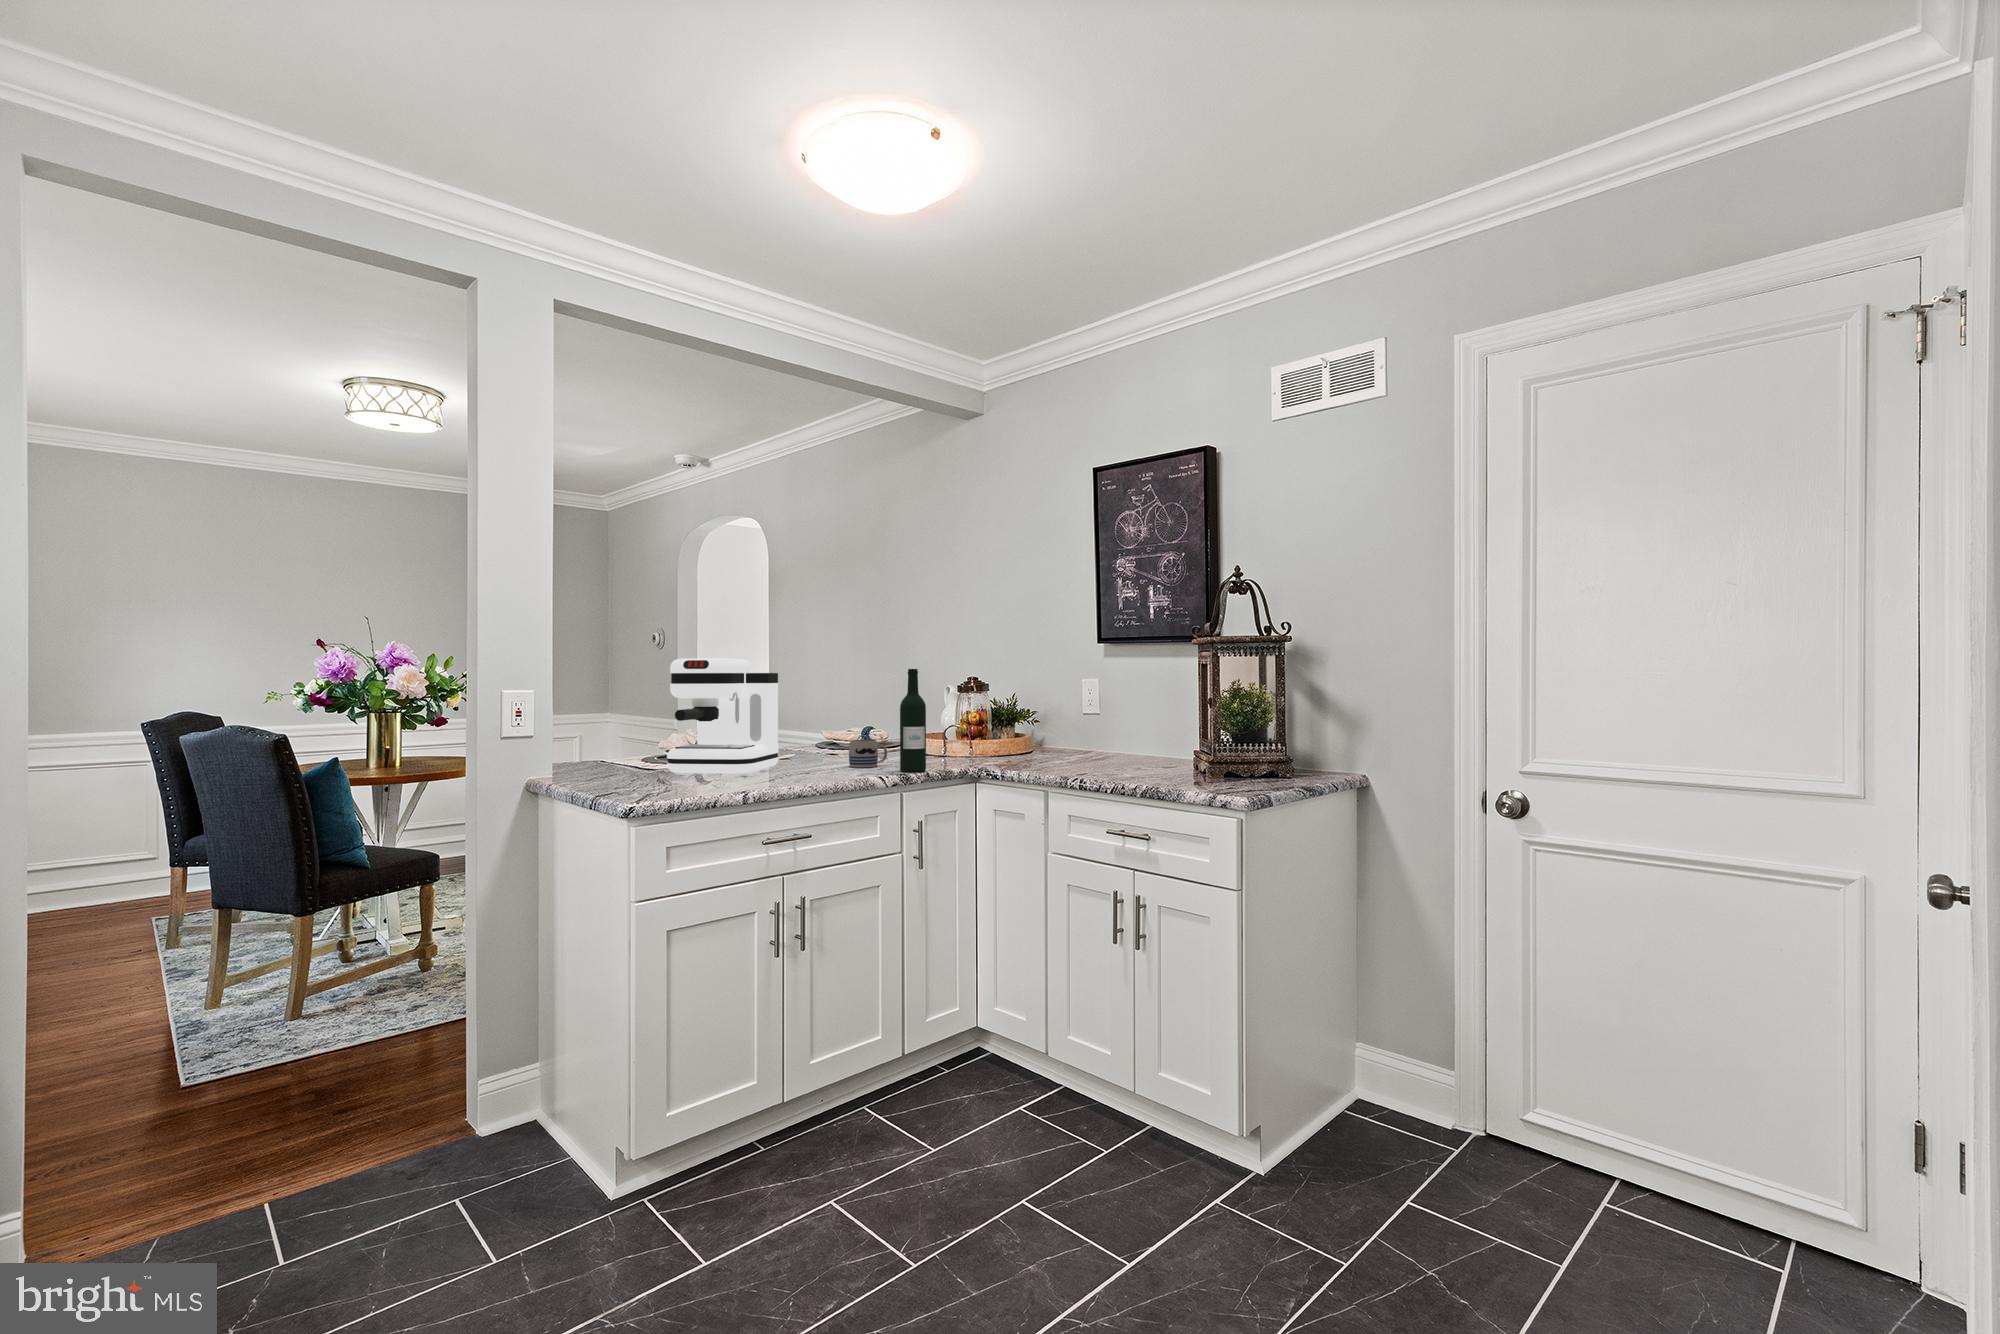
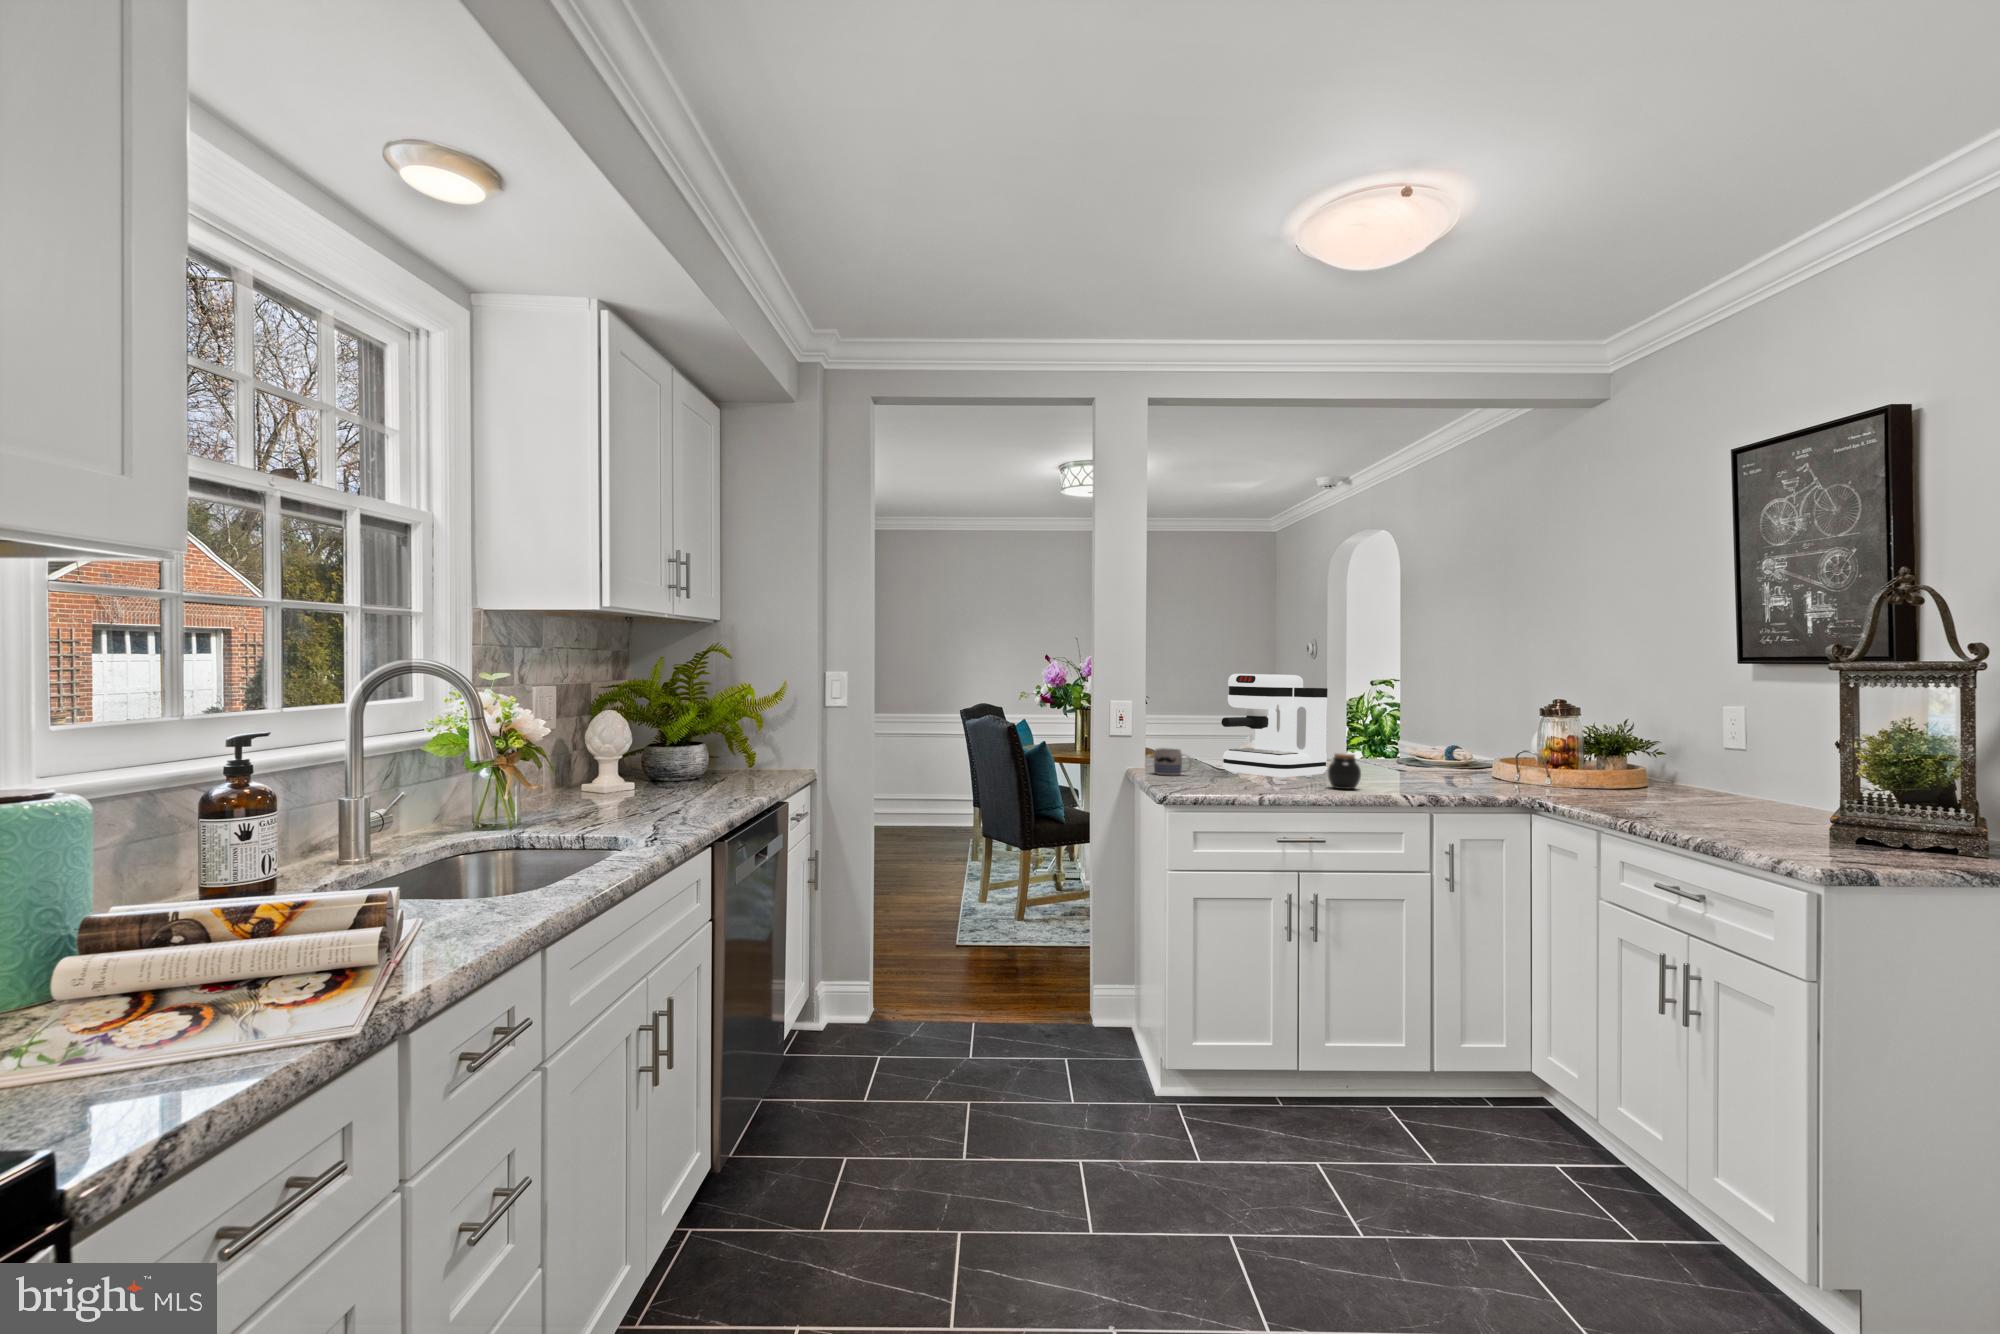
wine bottle: present [900,669,926,772] -> none [1440,688,1470,793]
mug: present [849,740,887,767] -> present [1154,748,1192,775]
jar: none [802,741,836,779] -> present [1327,753,1361,789]

